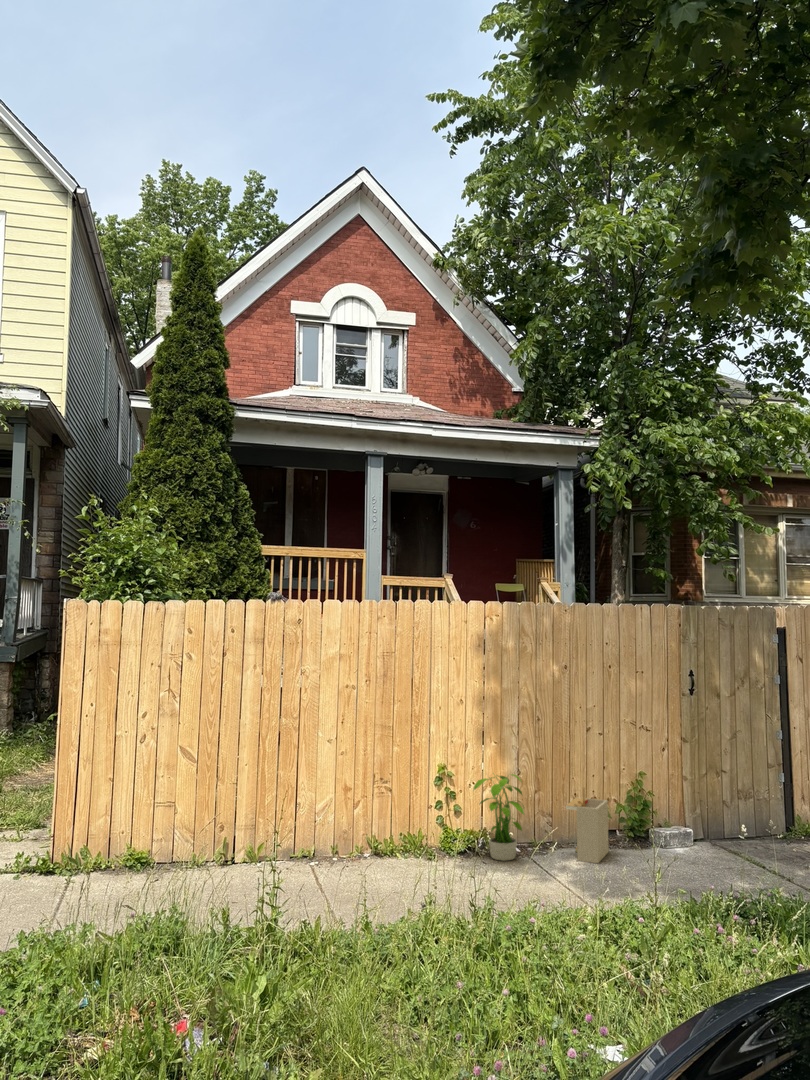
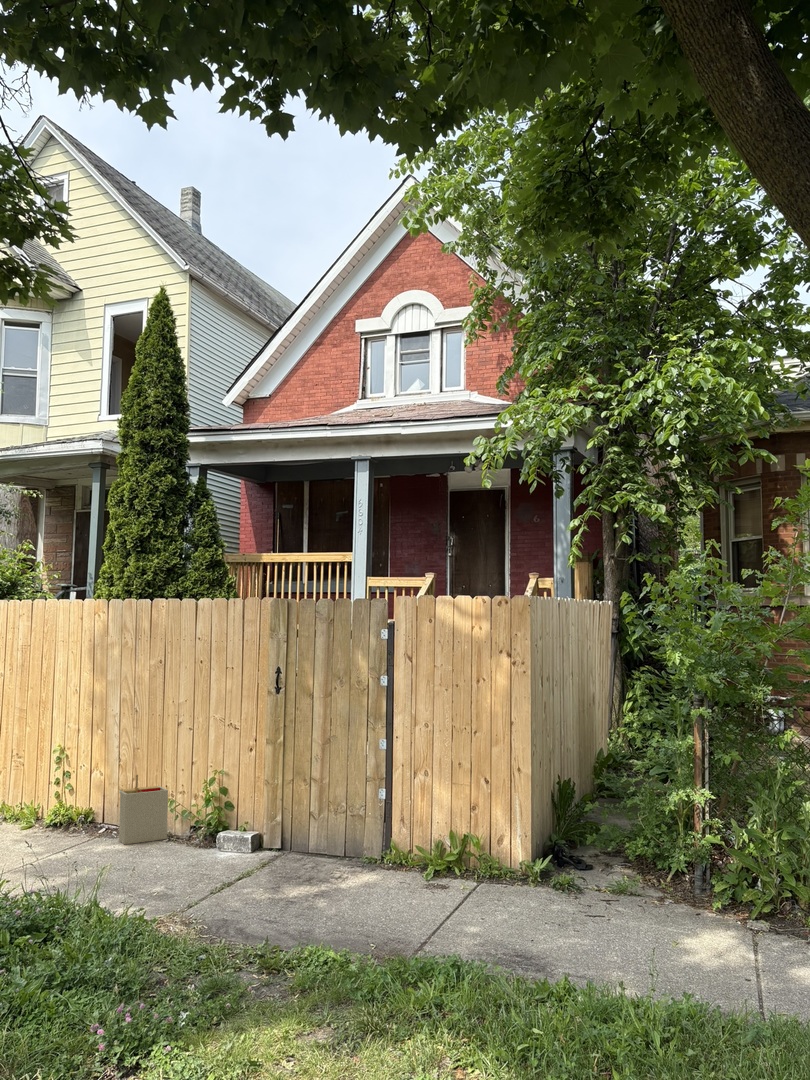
potted plant: present [473,773,524,861] -> none [56,755,107,833]

